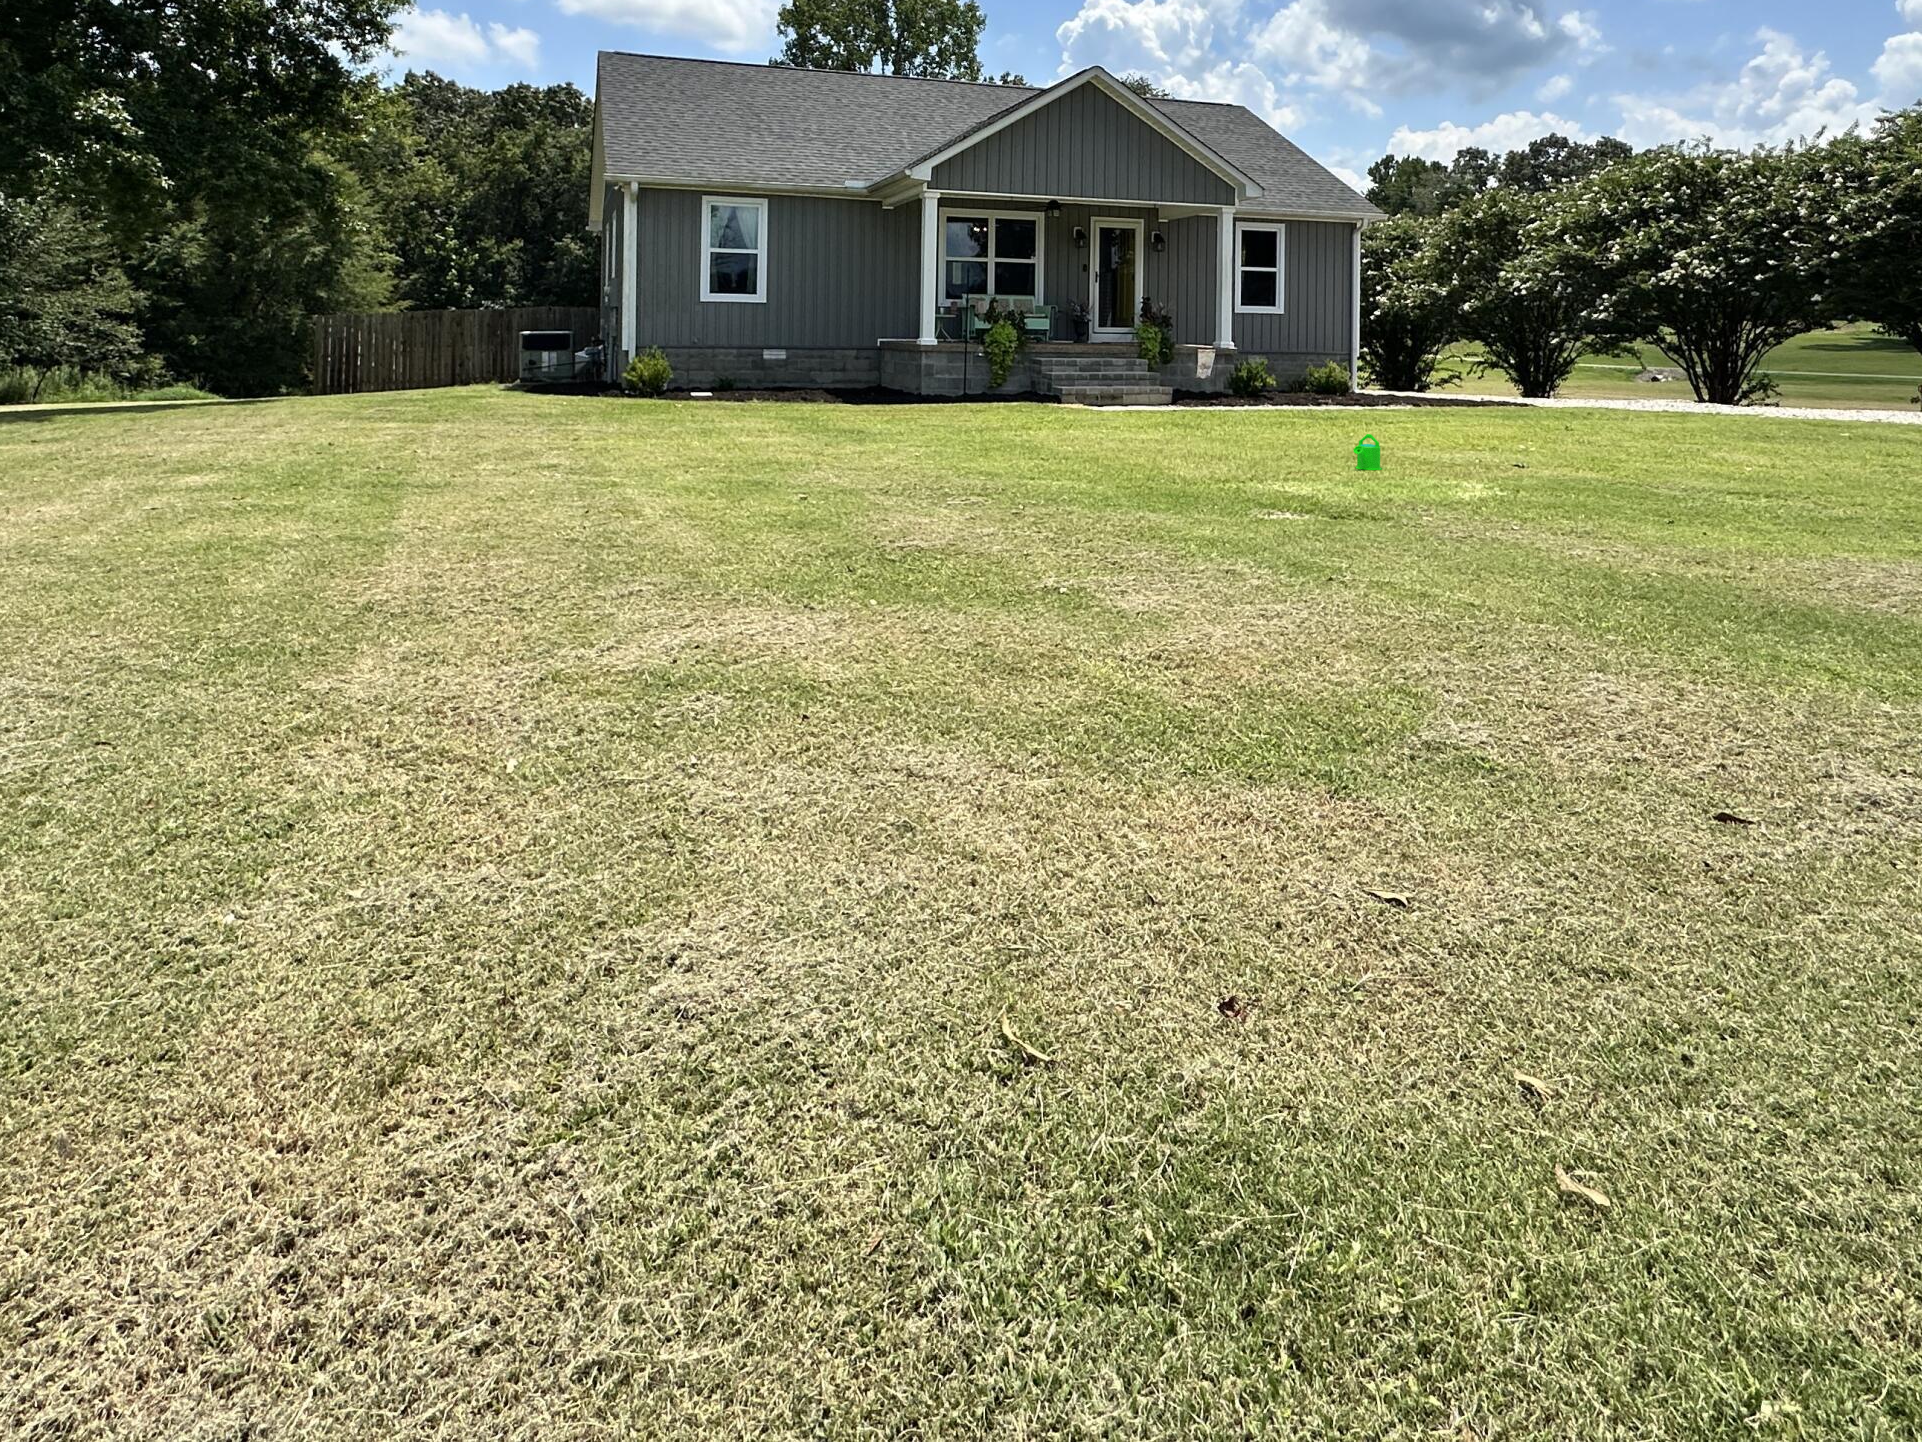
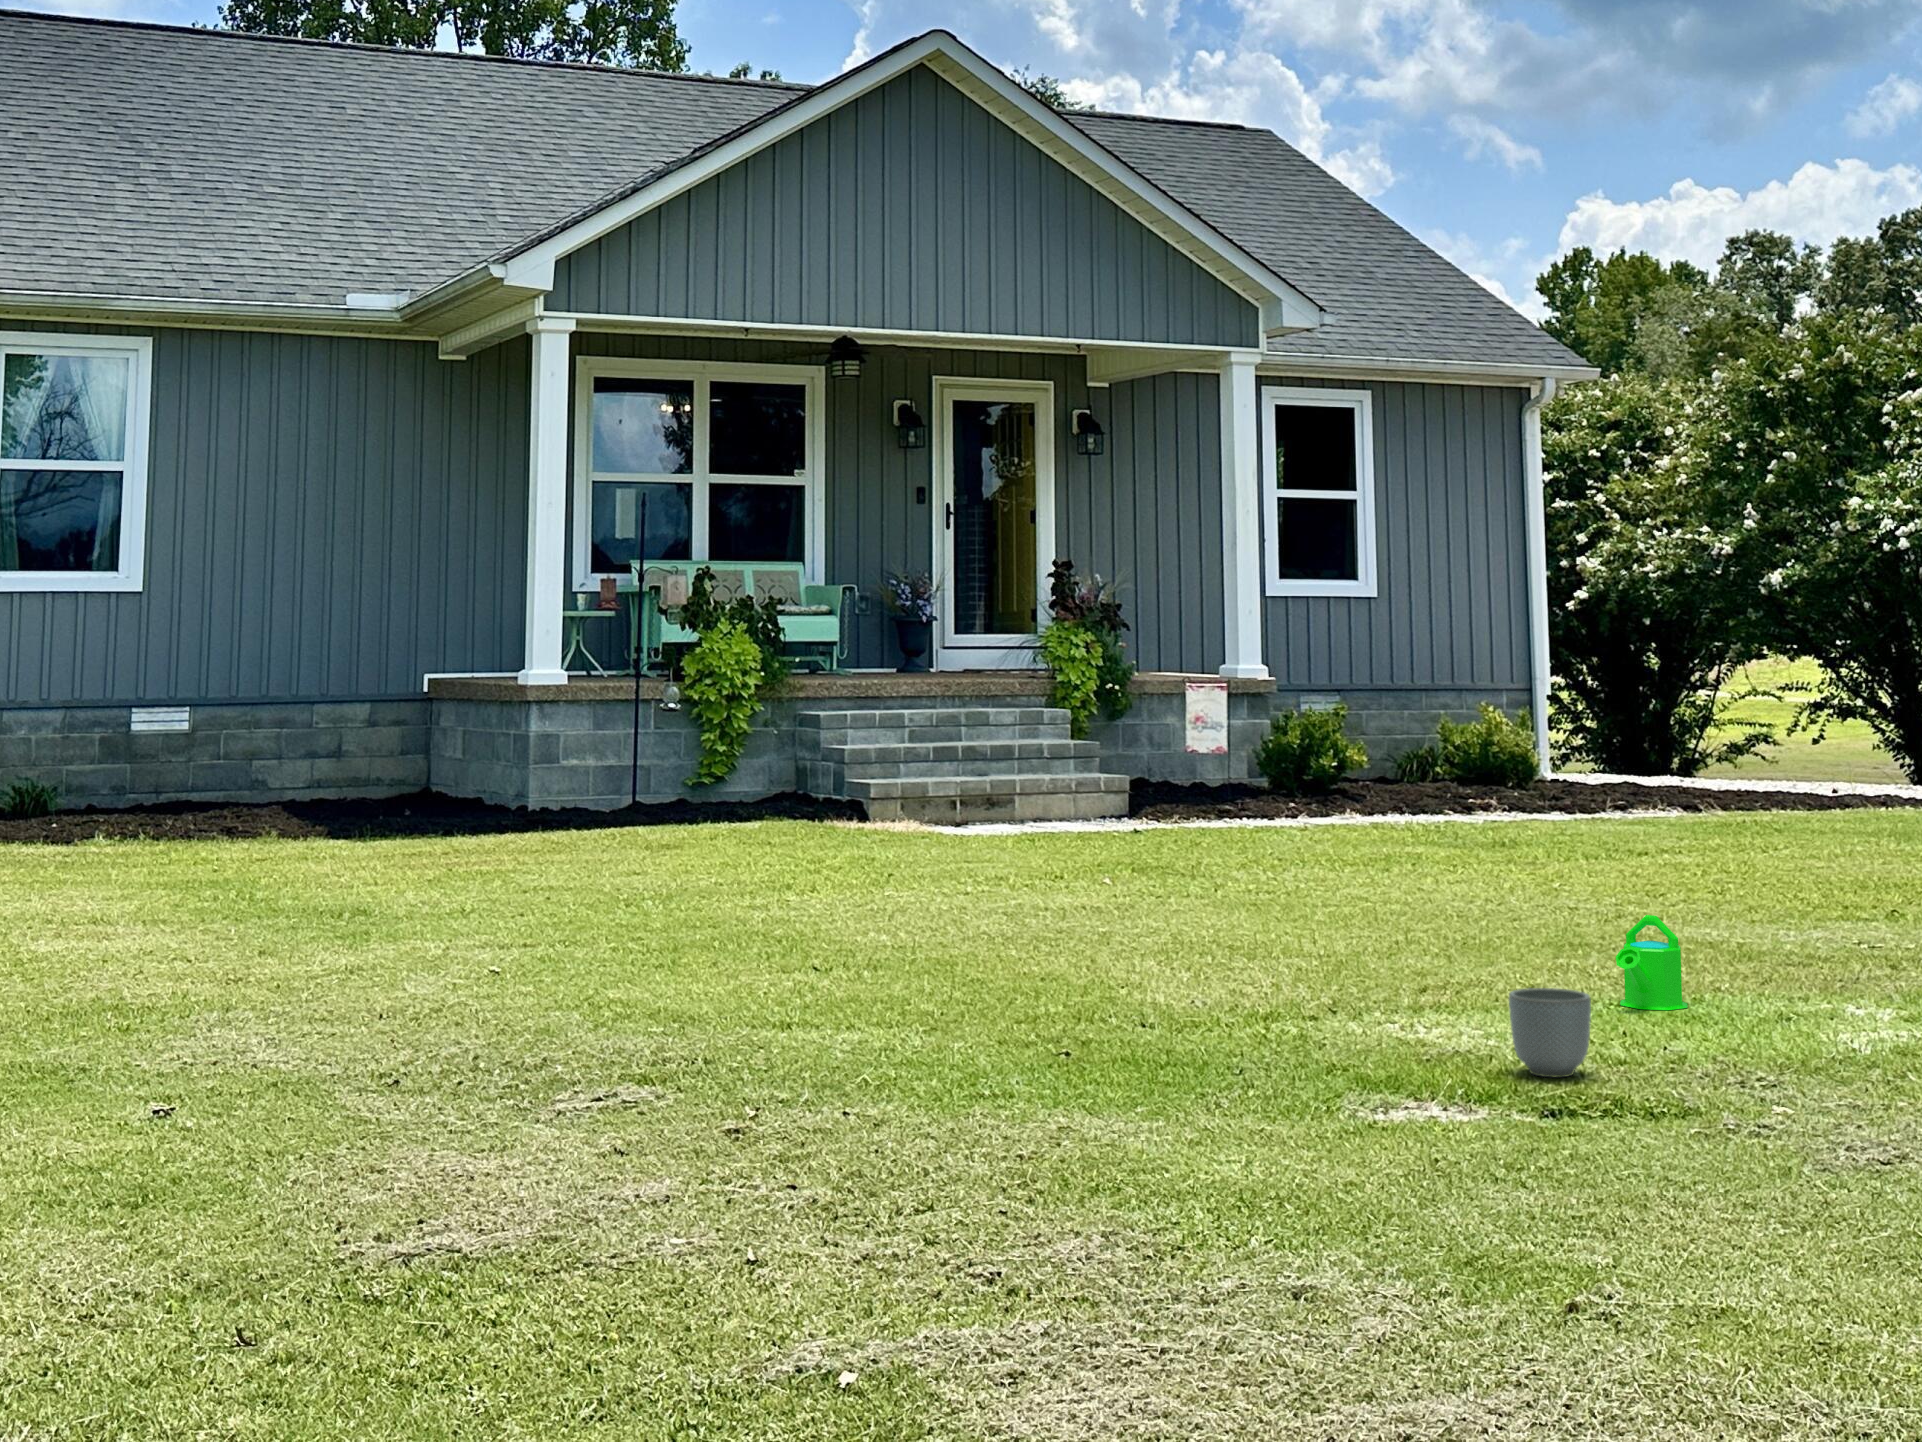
planter: none [1305,457,1337,489] -> present [1509,988,1591,1078]

